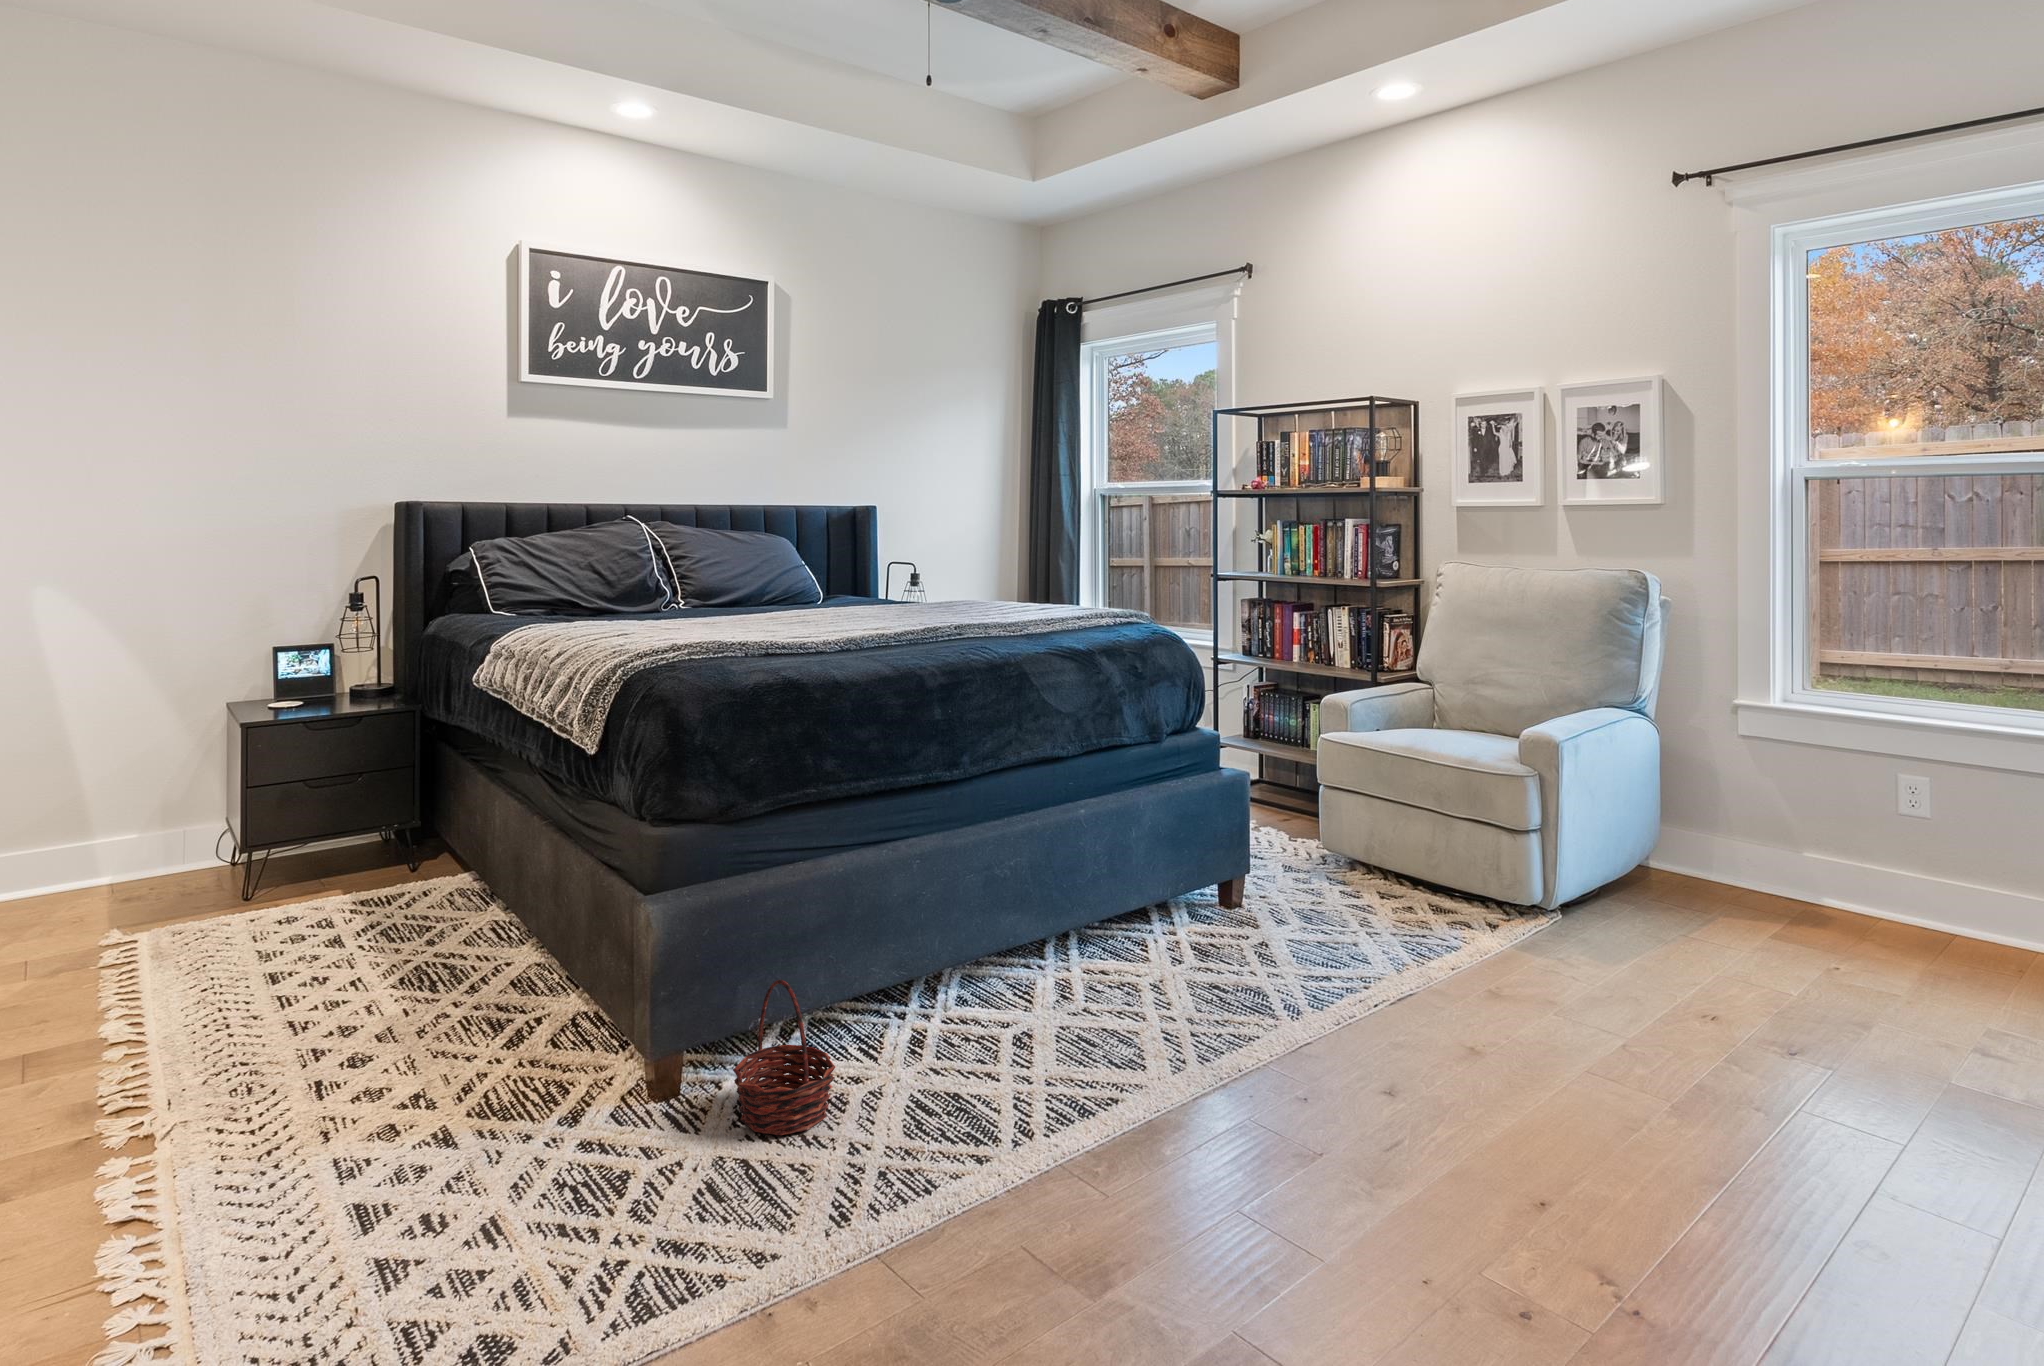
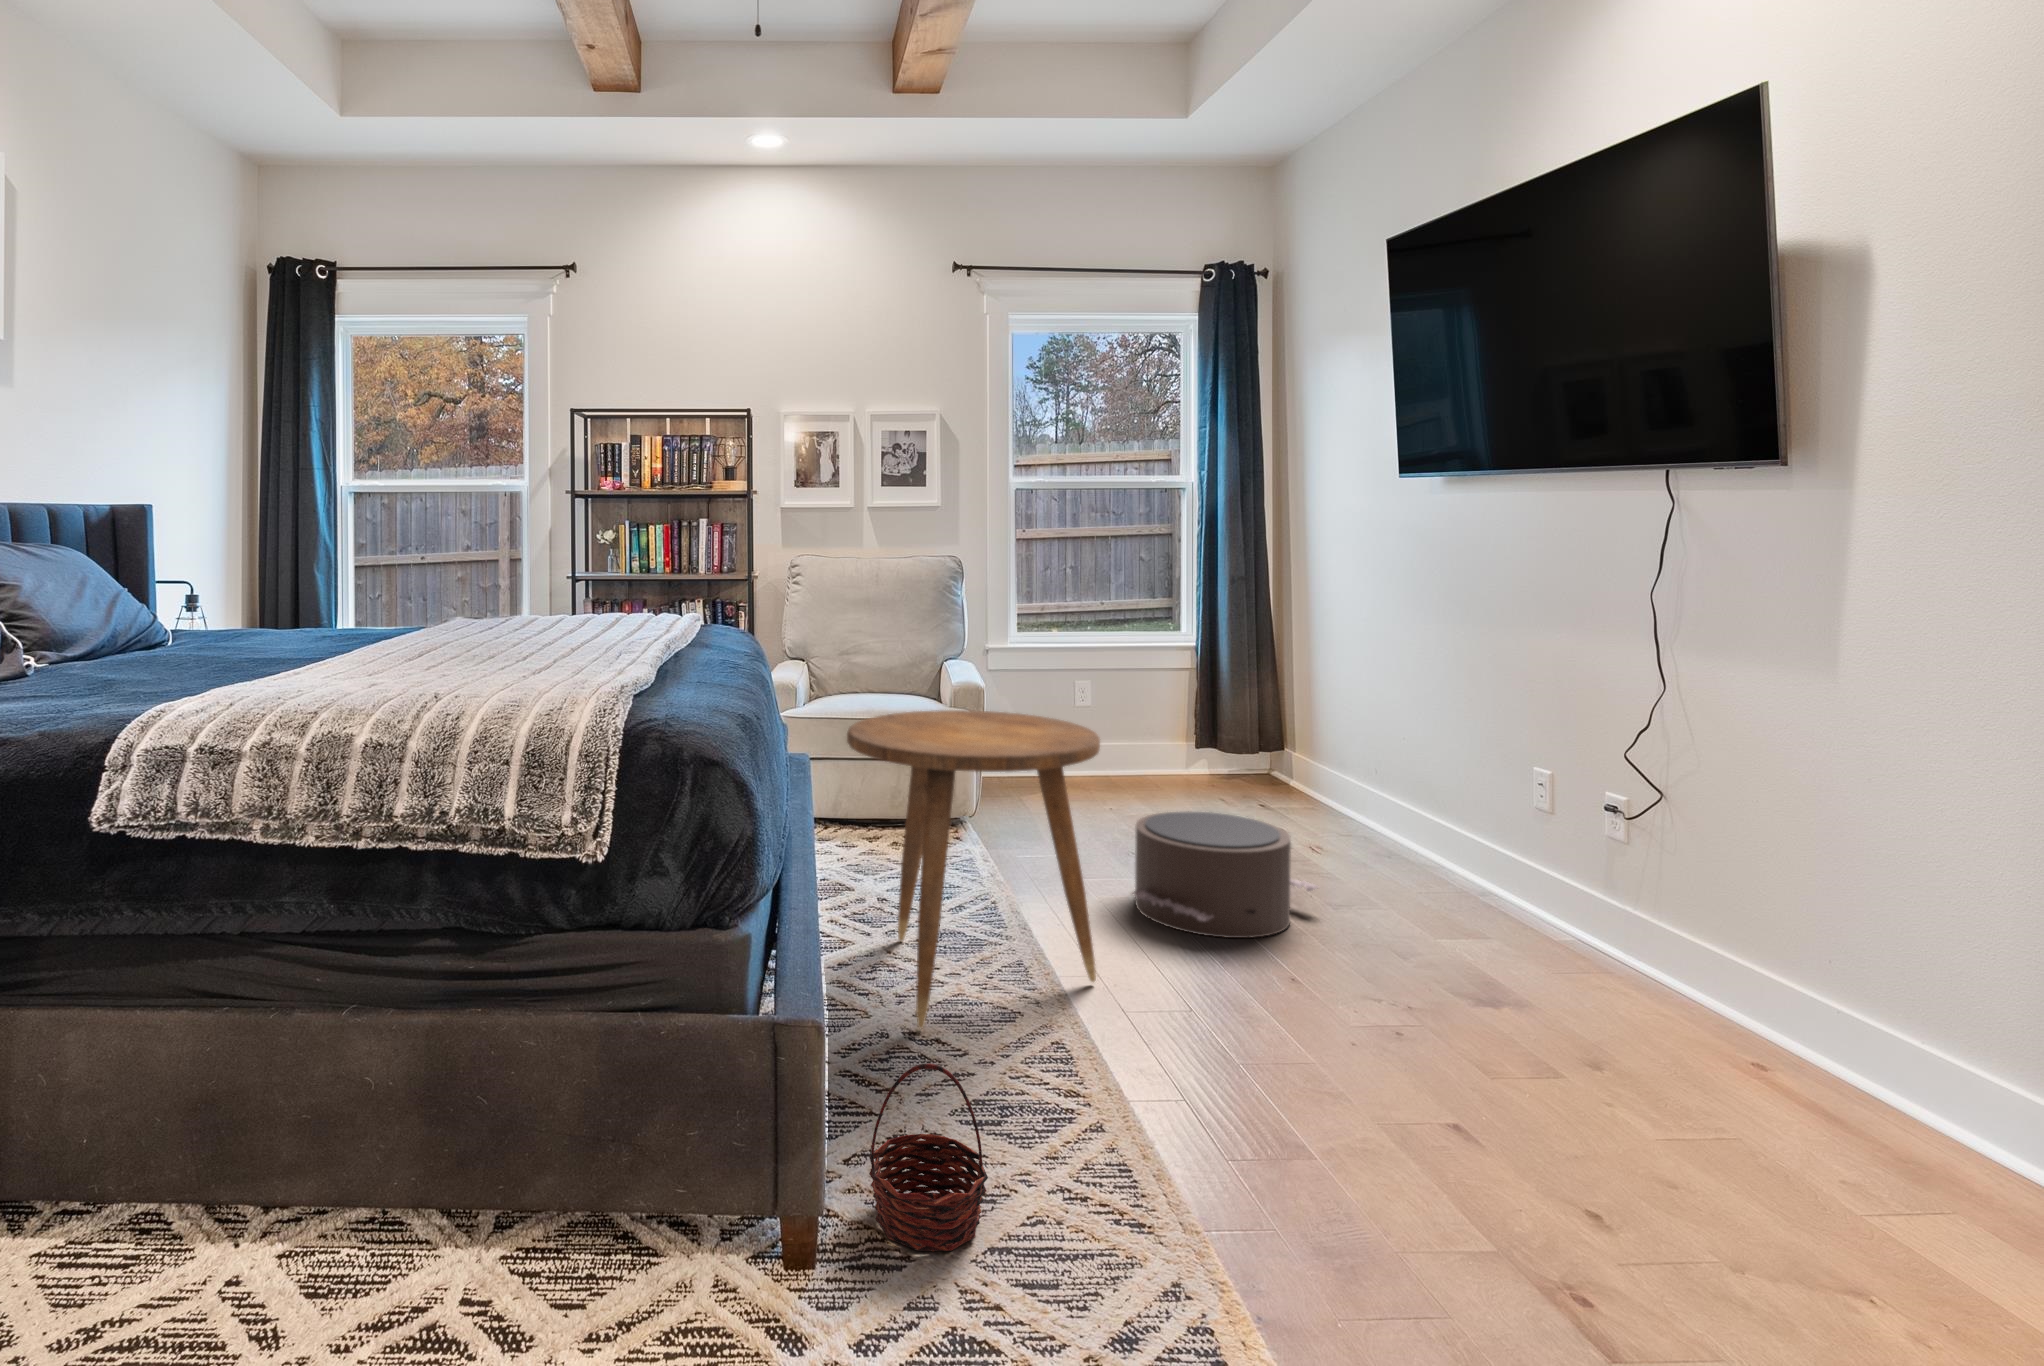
side table: none [1056,725,1331,1068] -> present [847,710,1100,1029]
pouf: none [1513,930,1840,1137] -> present [1132,811,1318,938]

